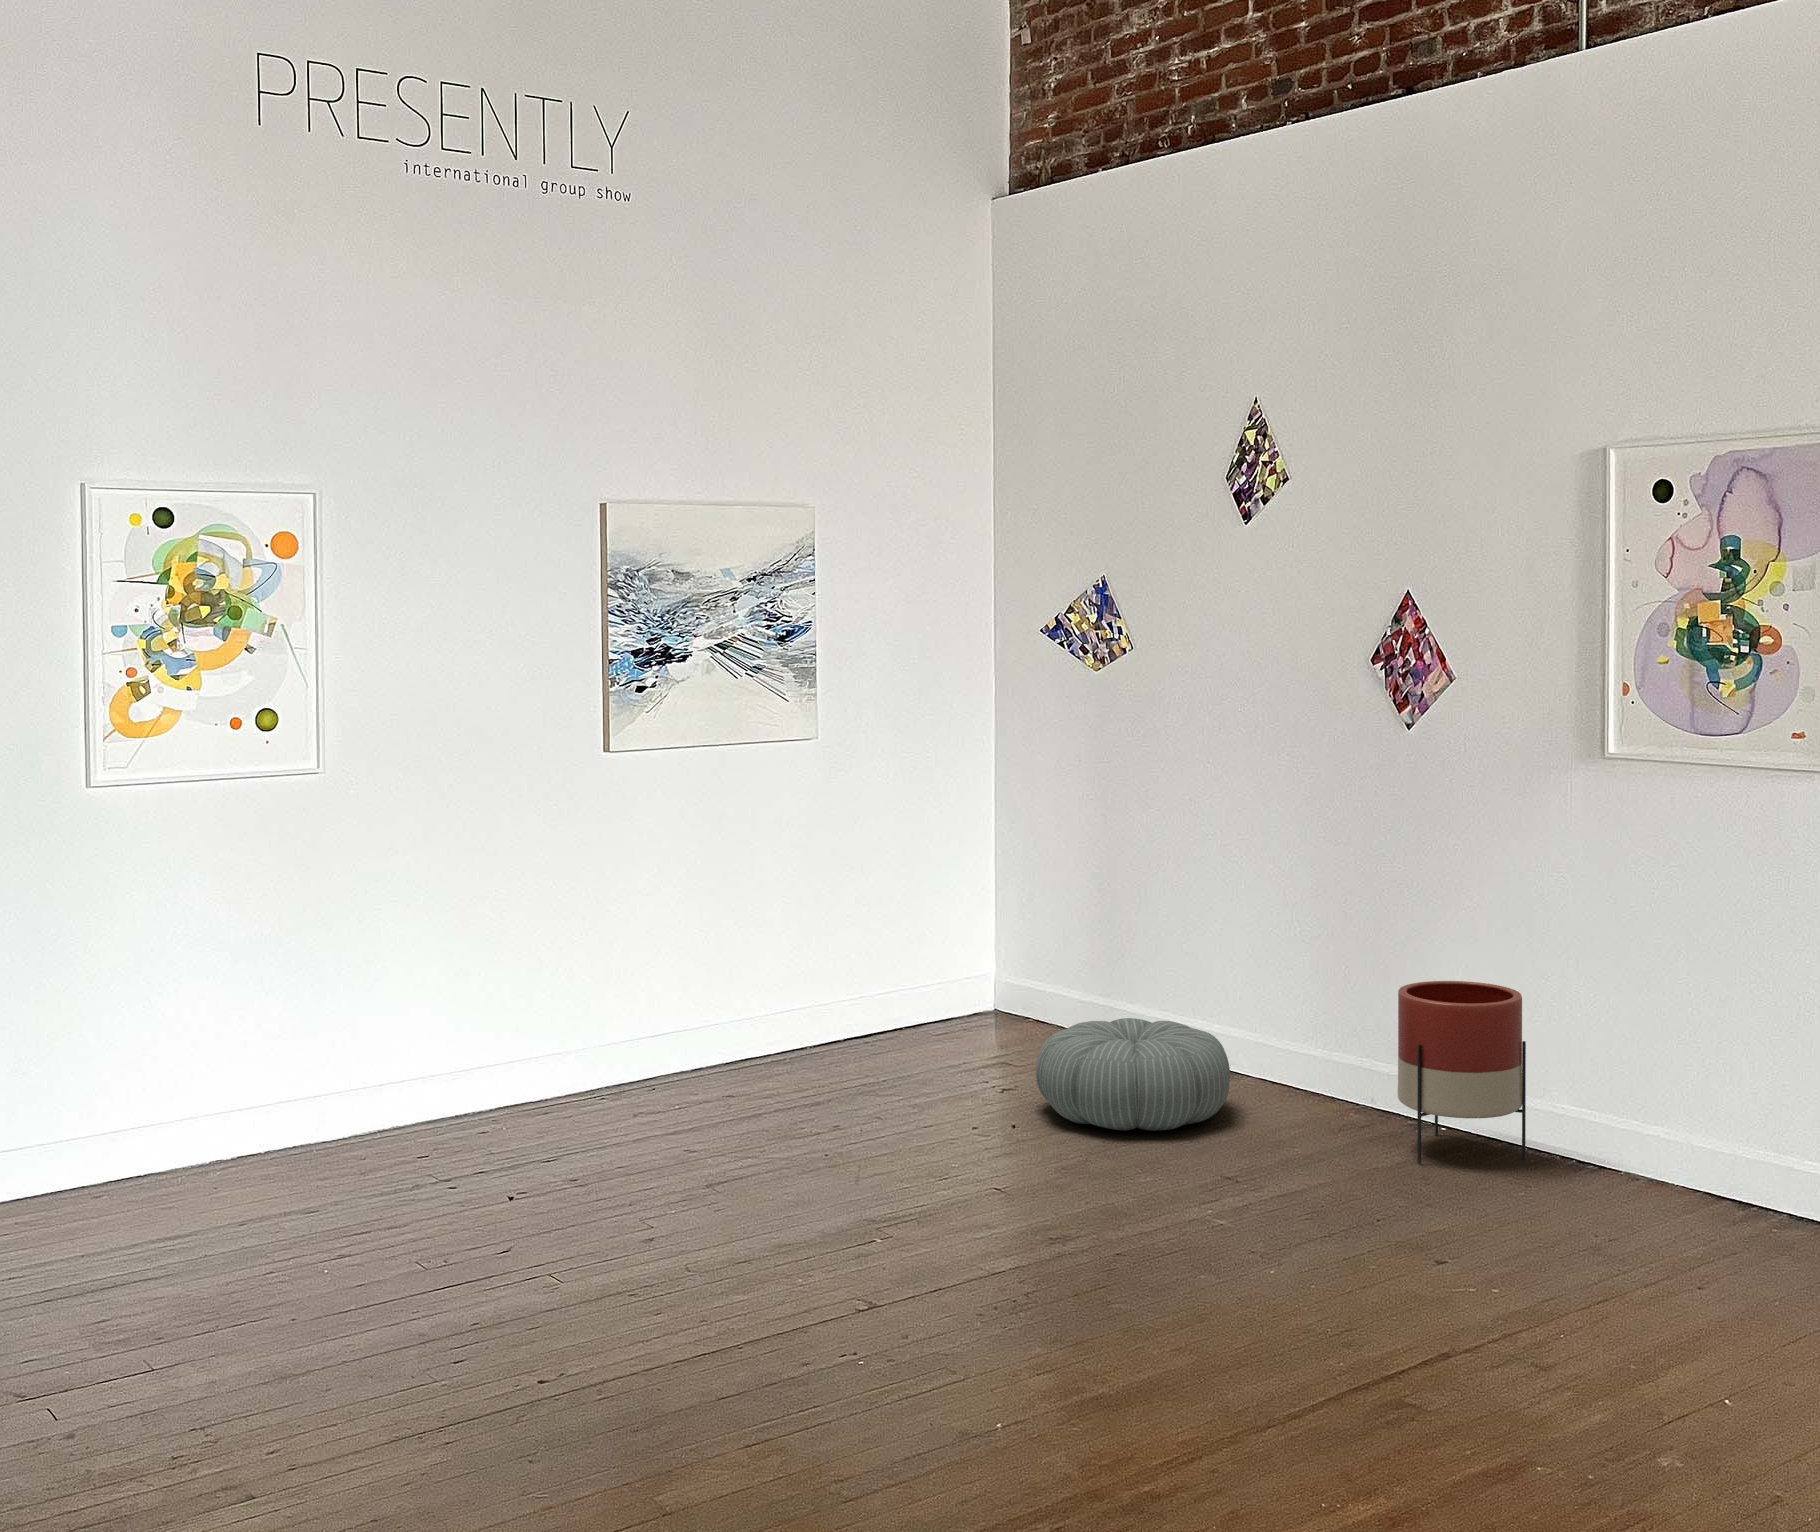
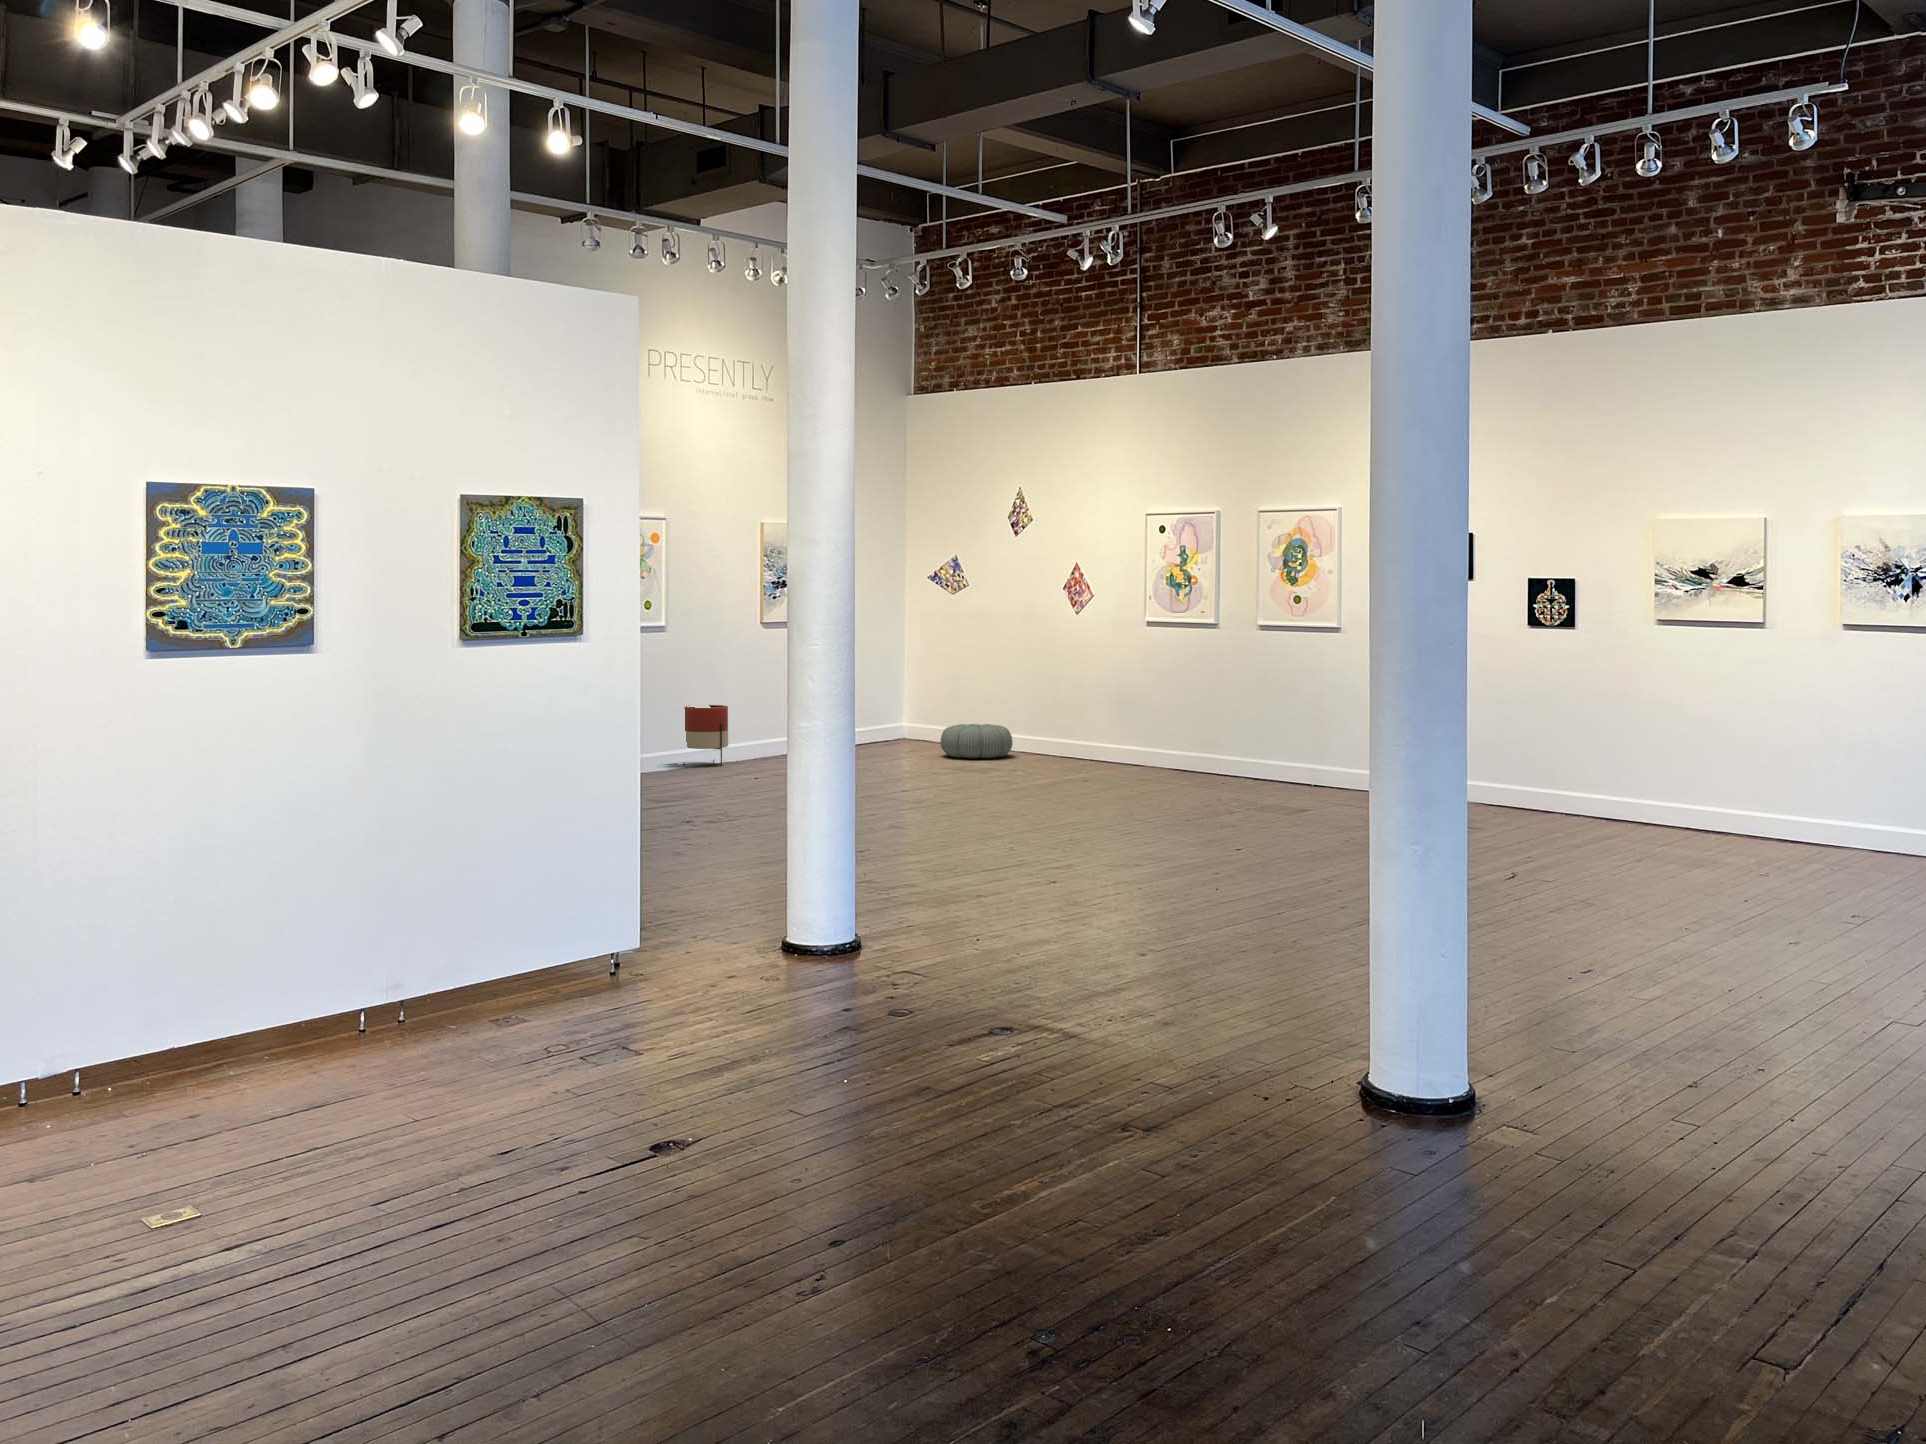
planter: present [1398,981,1526,1164] -> present [684,705,728,766]

